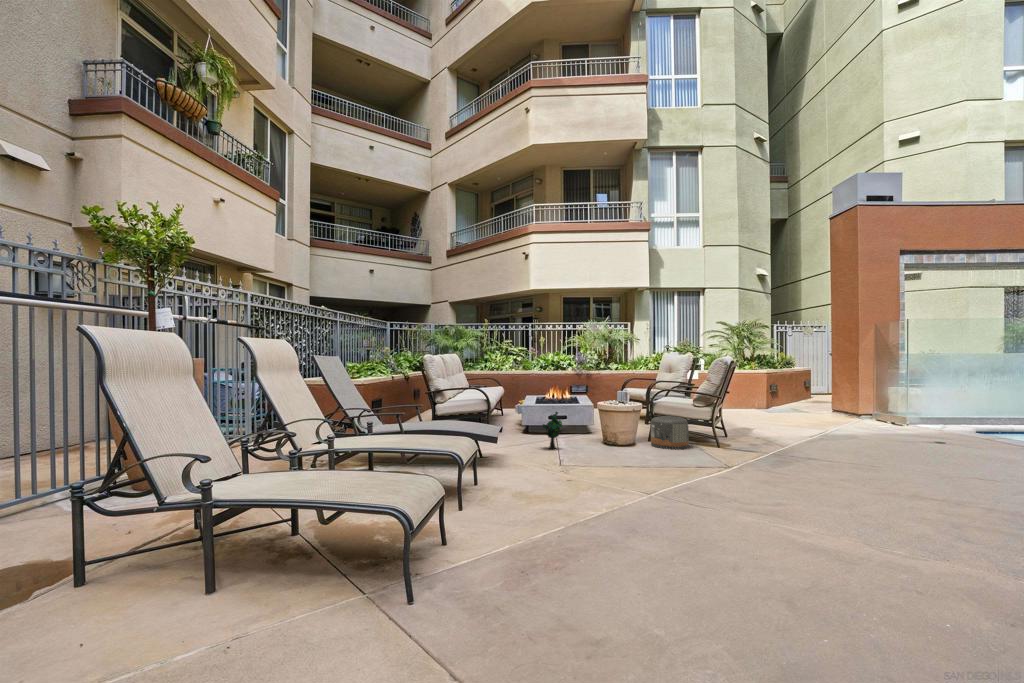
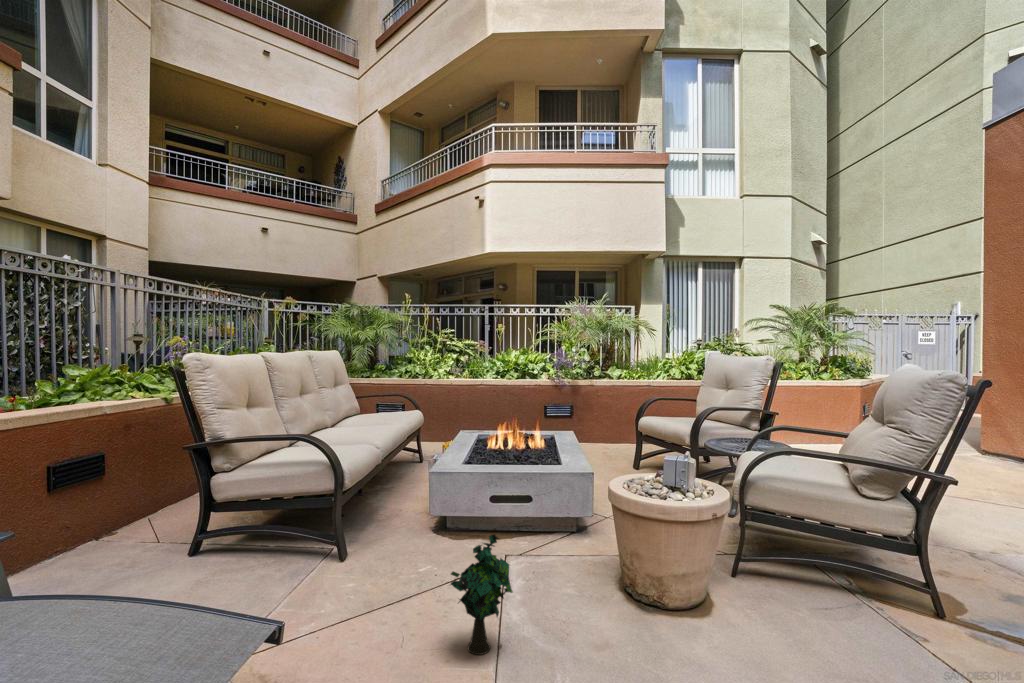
pouf: present [651,416,689,449] -> none [752,526,867,644]

